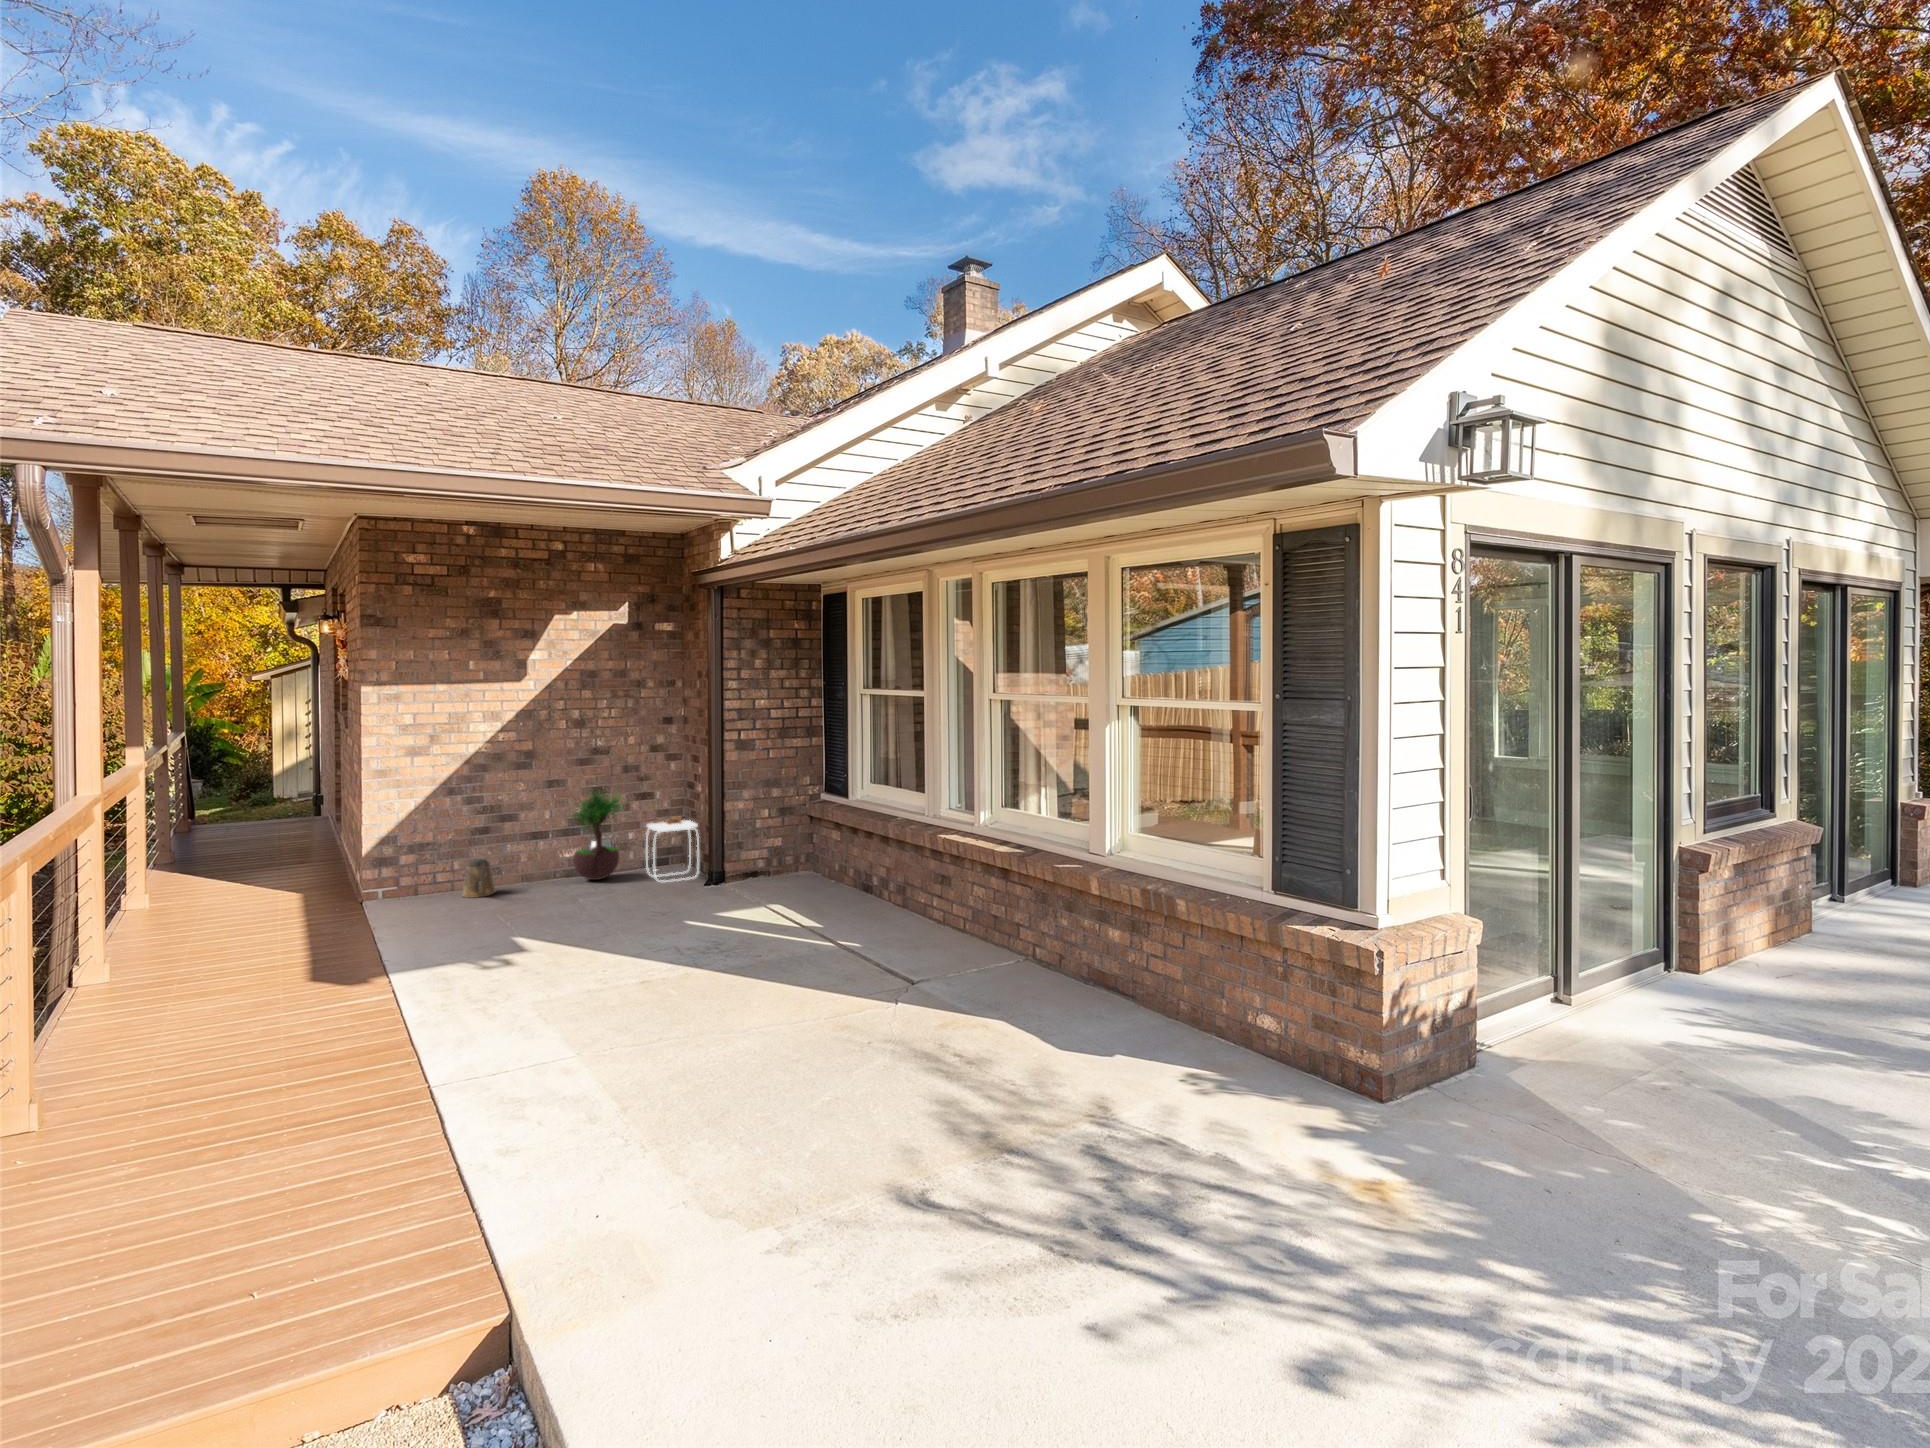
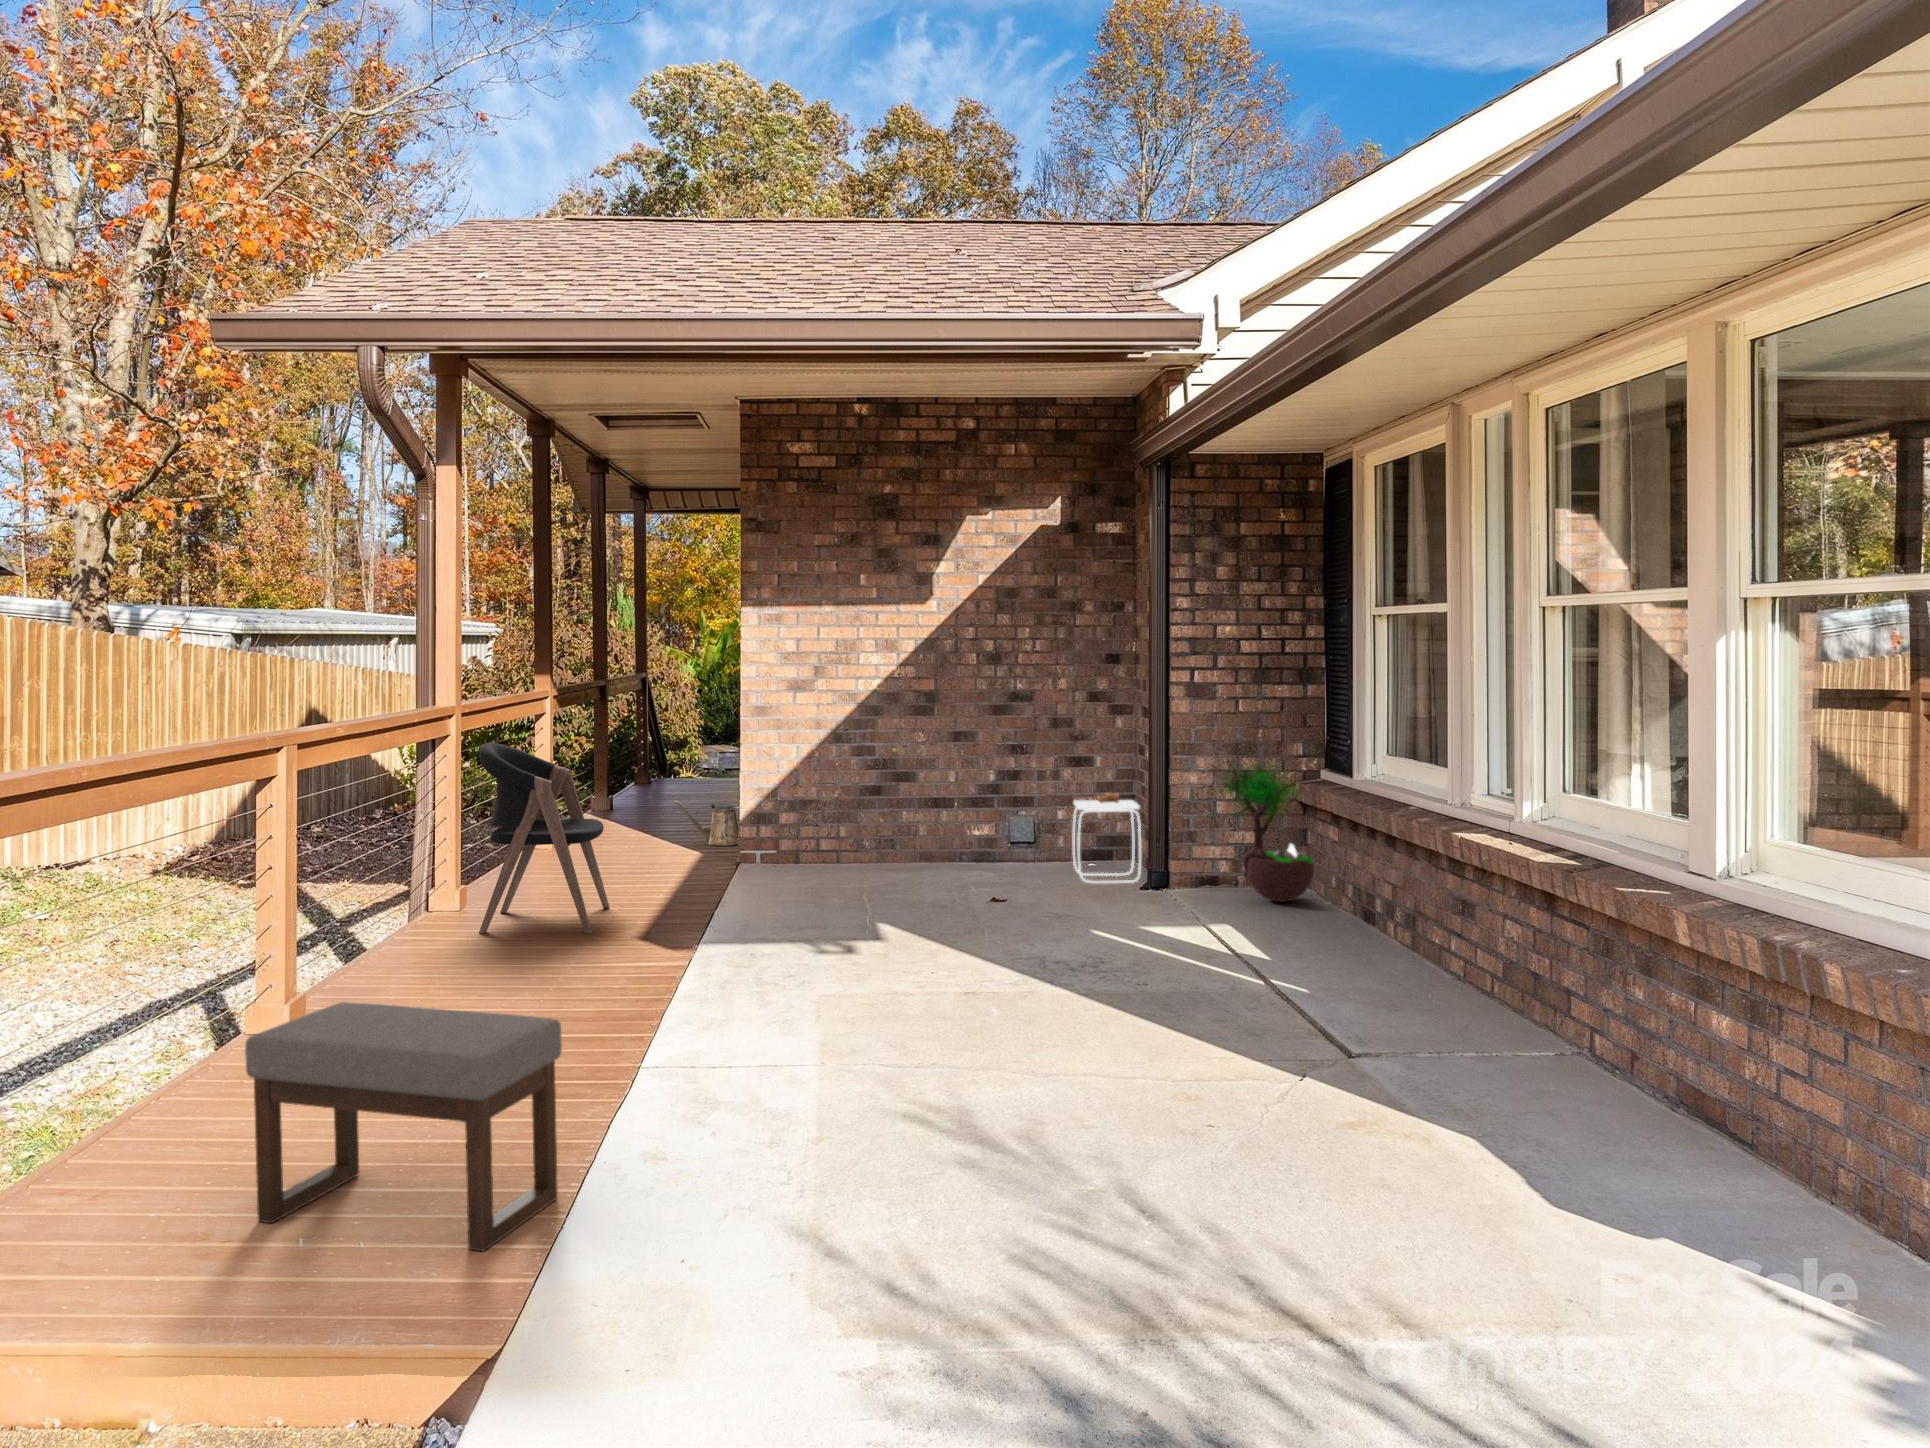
potted tree: present [570,789,623,880] -> present [1216,757,1314,902]
chair: none [101,820,242,1000] -> present [479,743,610,934]
watering can: present [462,859,496,898] -> present [675,801,741,846]
ottoman: none [45,1081,391,1343] -> present [245,1002,562,1251]

